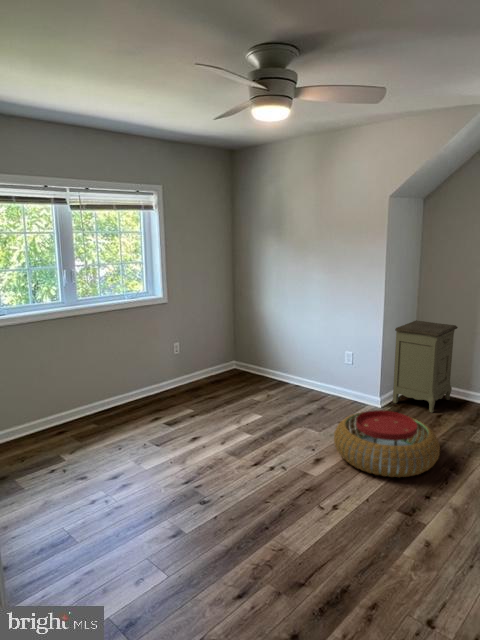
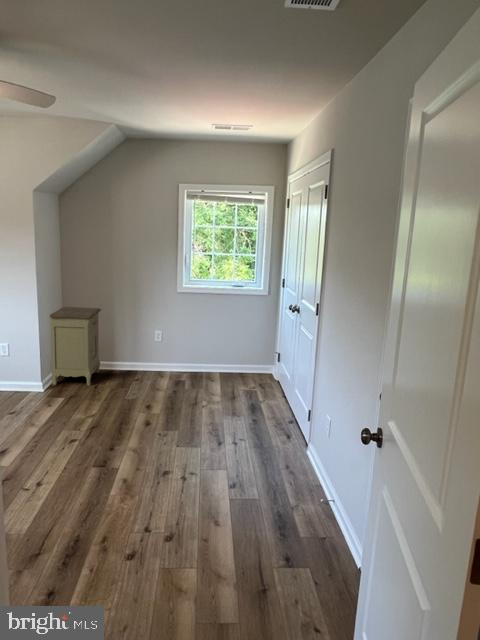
pouf: present [334,410,440,478] -> none [13,389,111,448]

